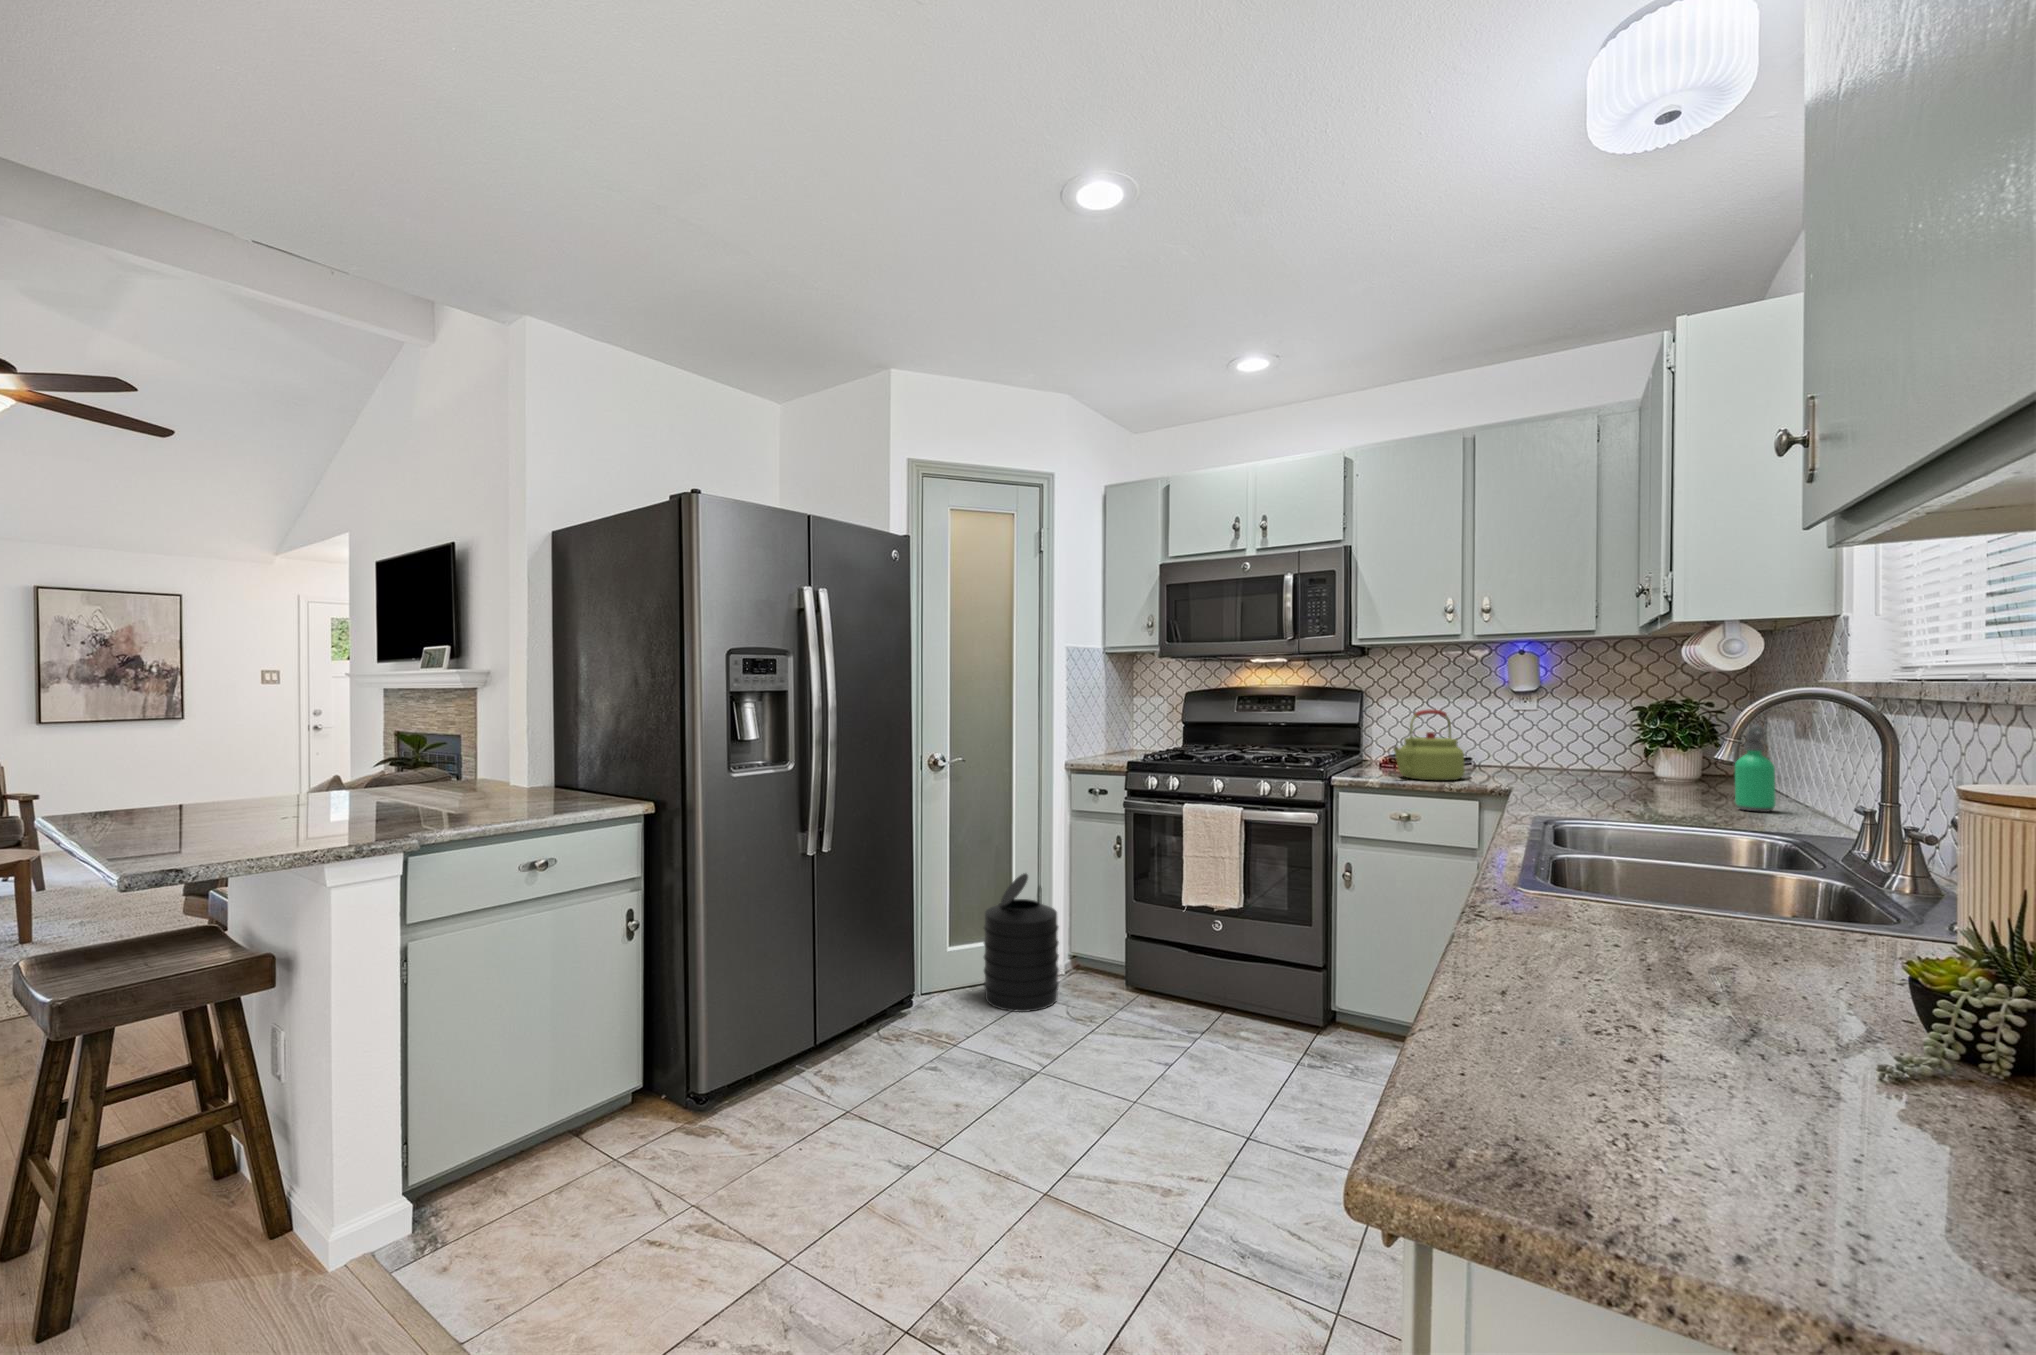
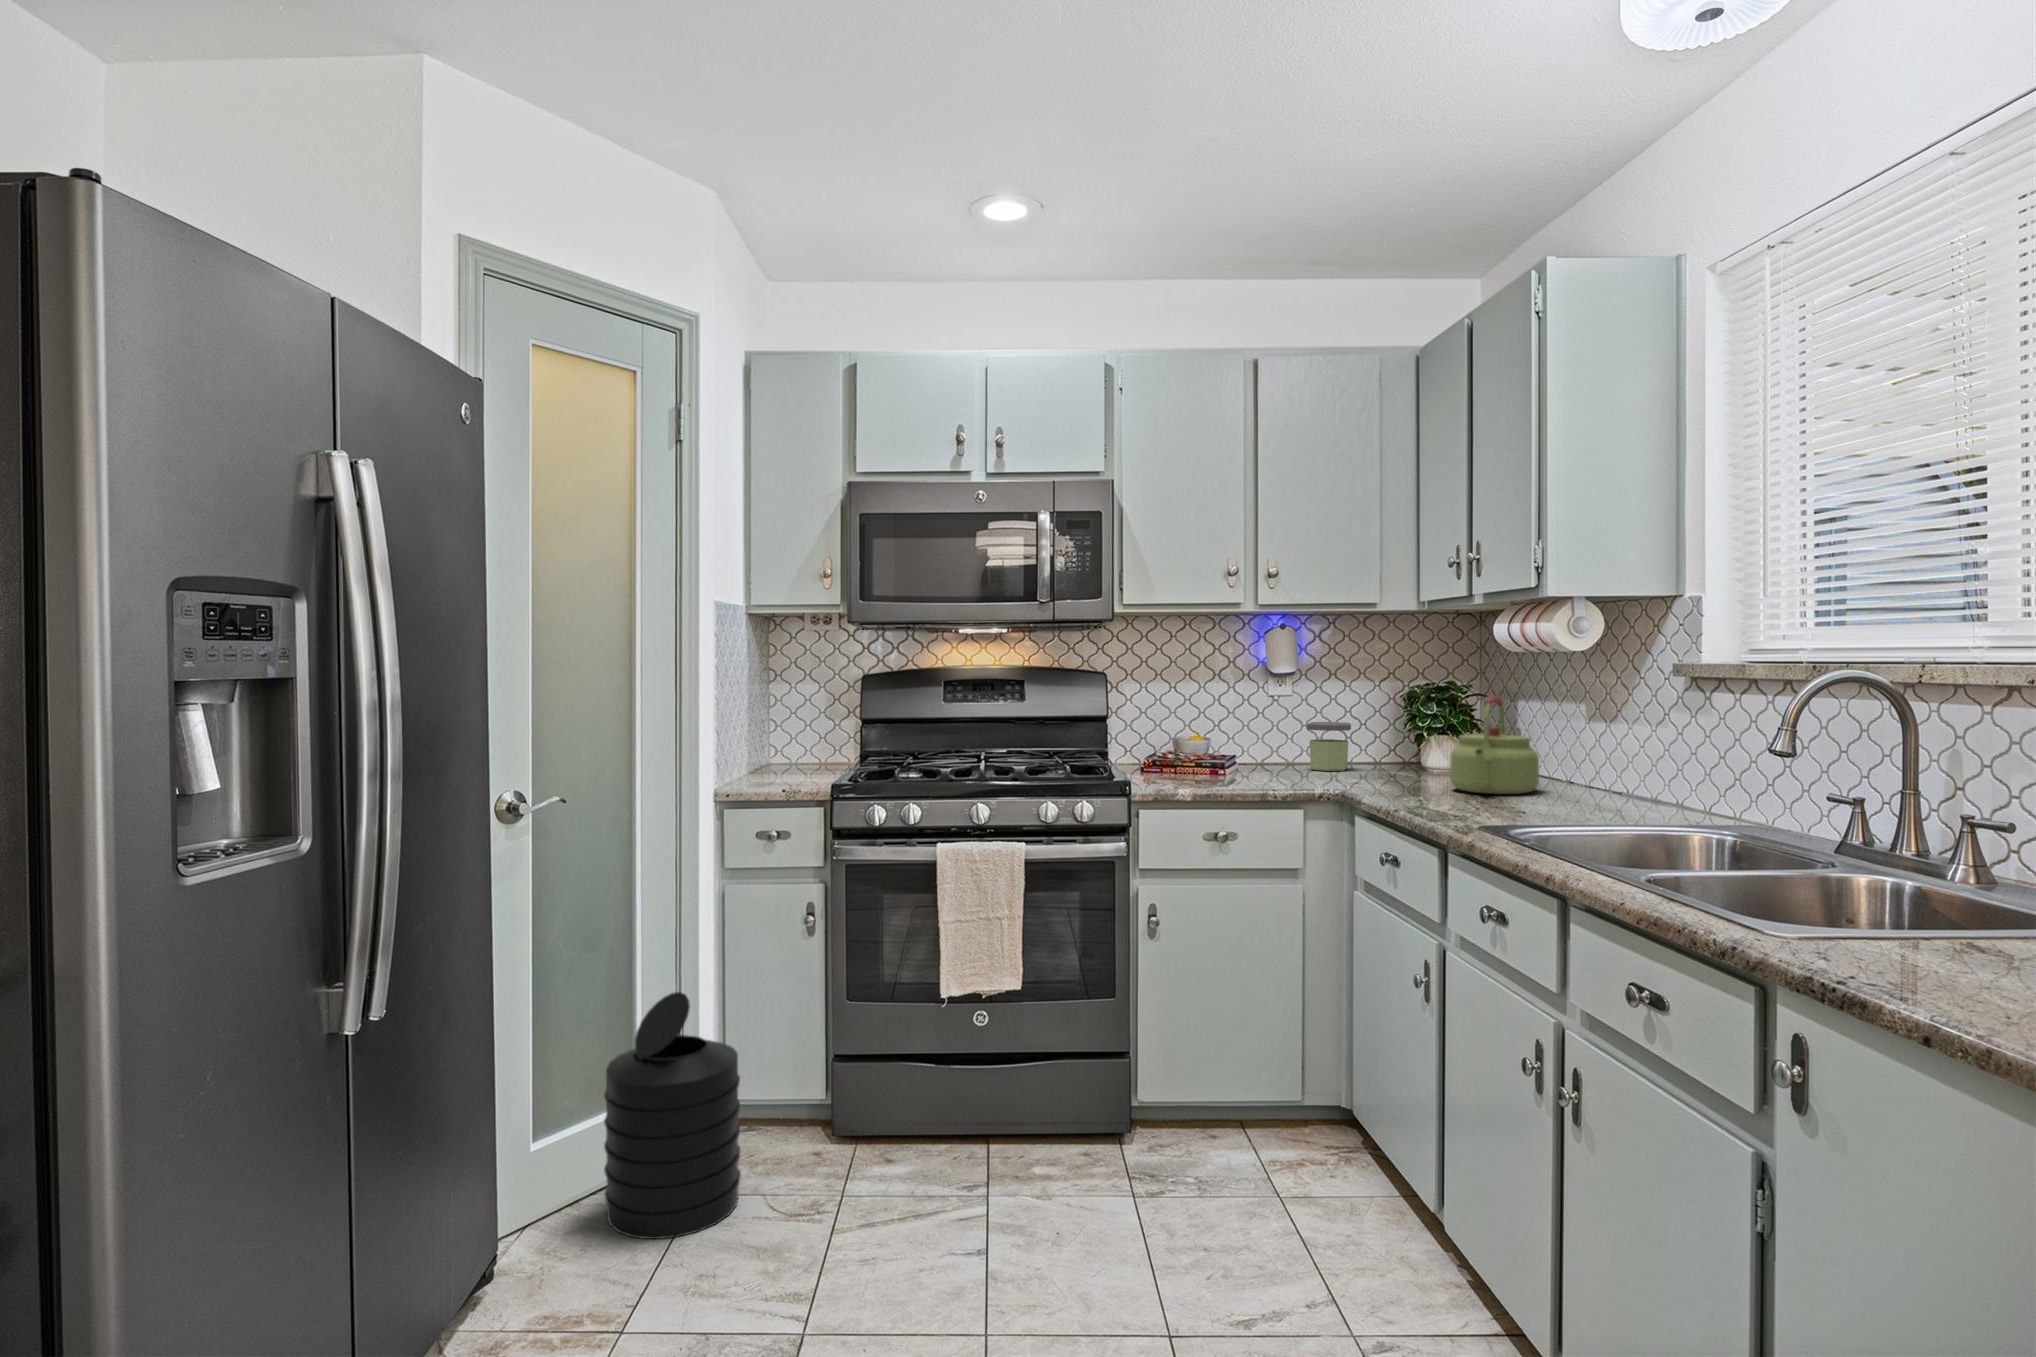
kettle: present [1394,709,1465,780] -> present [1450,696,1539,794]
soap dispenser: present [1735,724,1775,812] -> none [1587,710,1623,802]
jar: none [1537,732,1586,775] -> present [1307,722,1351,771]

